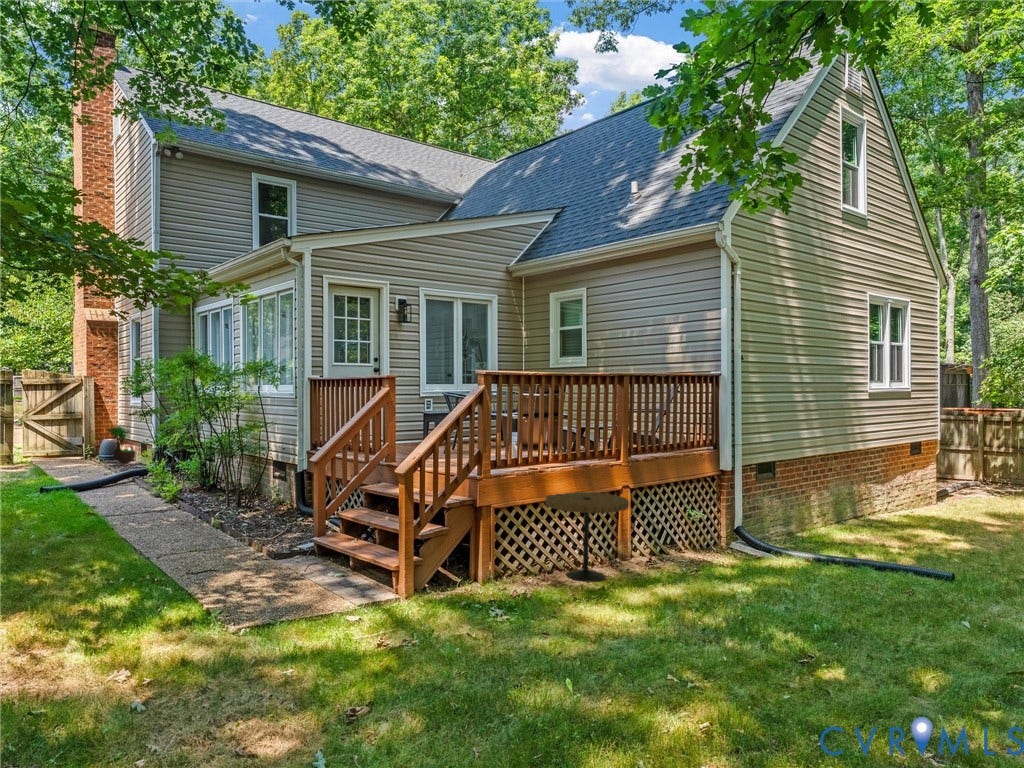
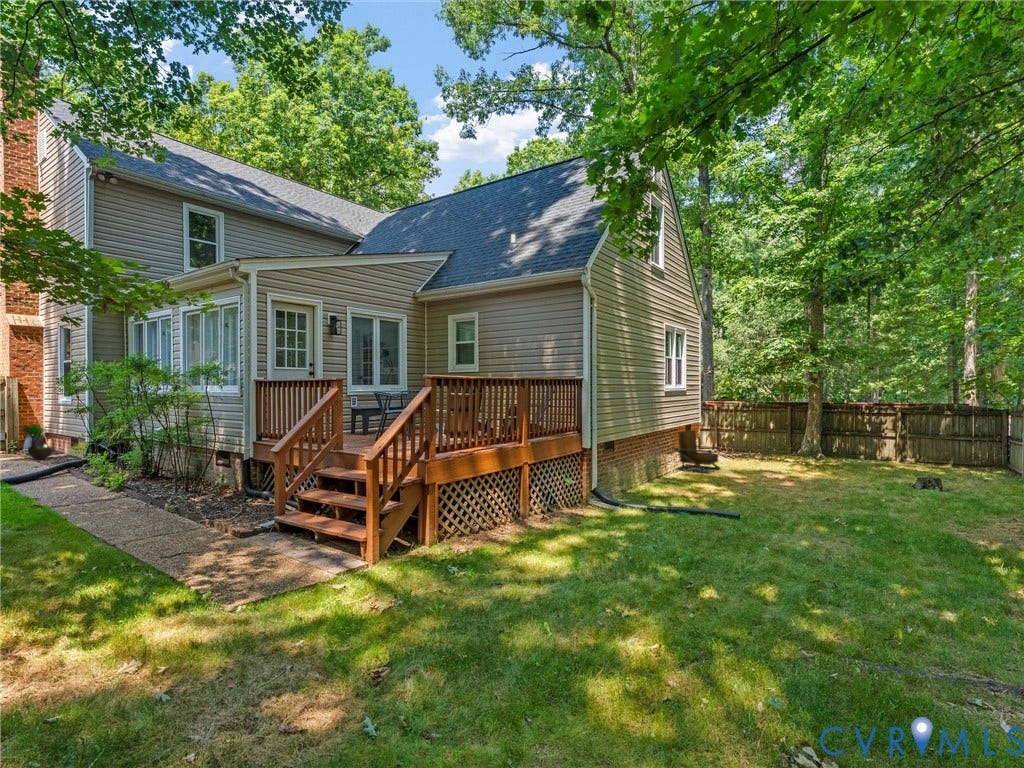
lounge chair: none [888,452,973,519] -> present [673,430,720,474]
side table: present [545,492,629,582] -> none [476,468,539,536]

